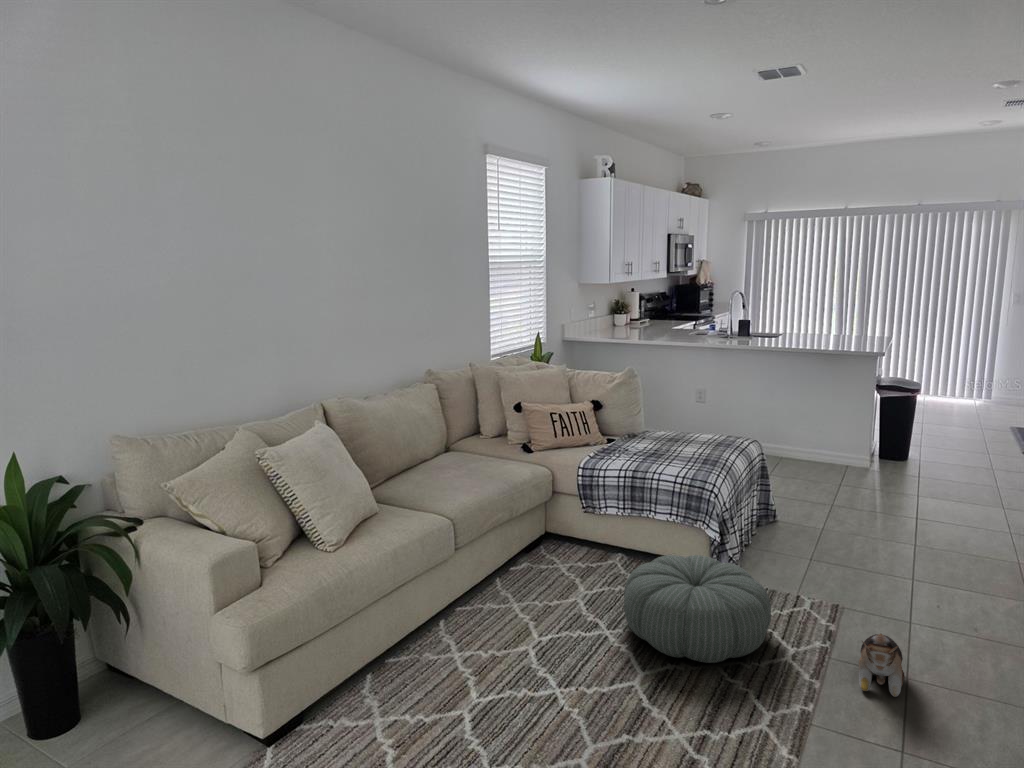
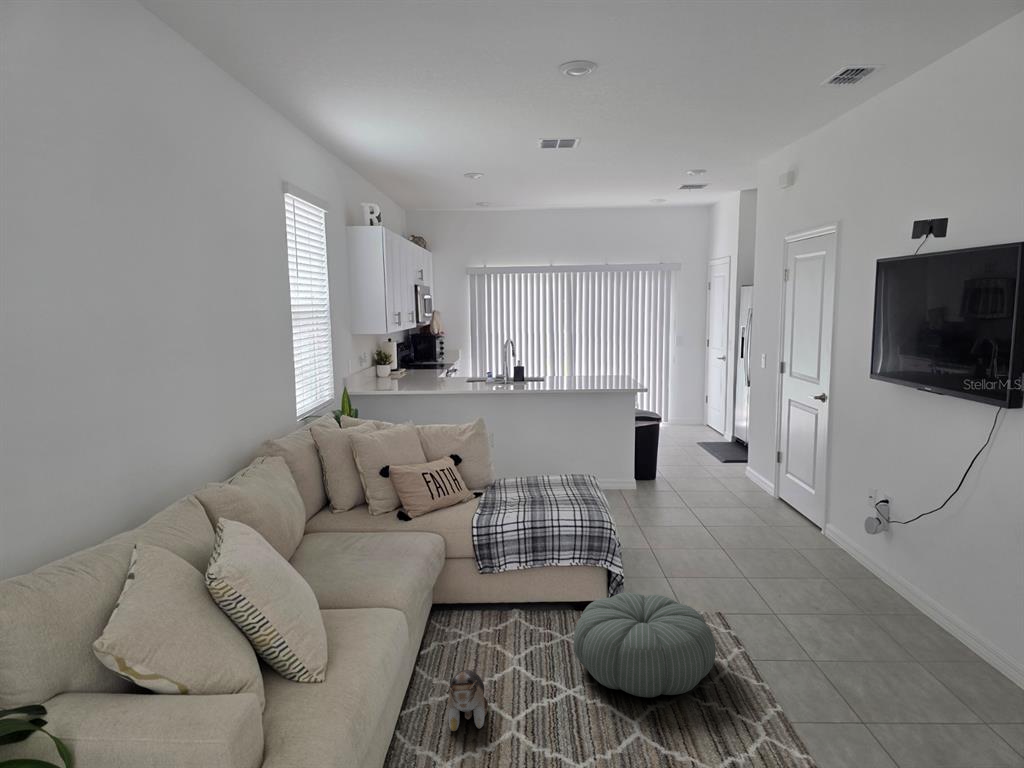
plush toy: present [859,634,904,697] -> present [446,670,488,731]

